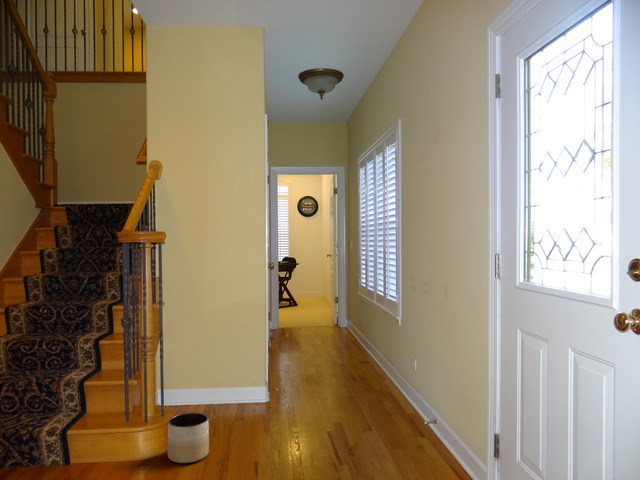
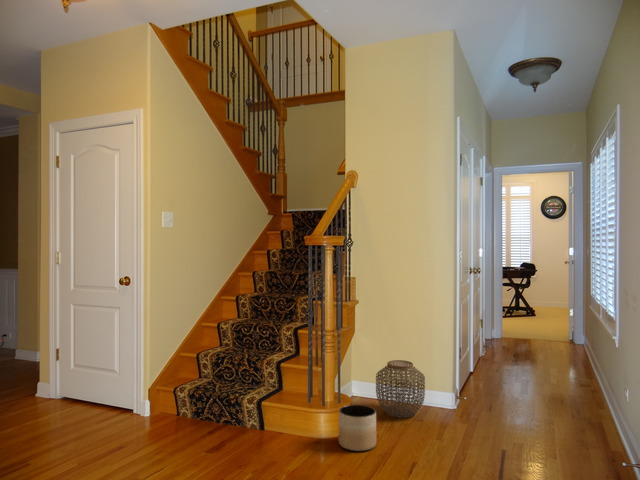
woven basket: none [192,361,243,419] -> present [376,360,425,418]

